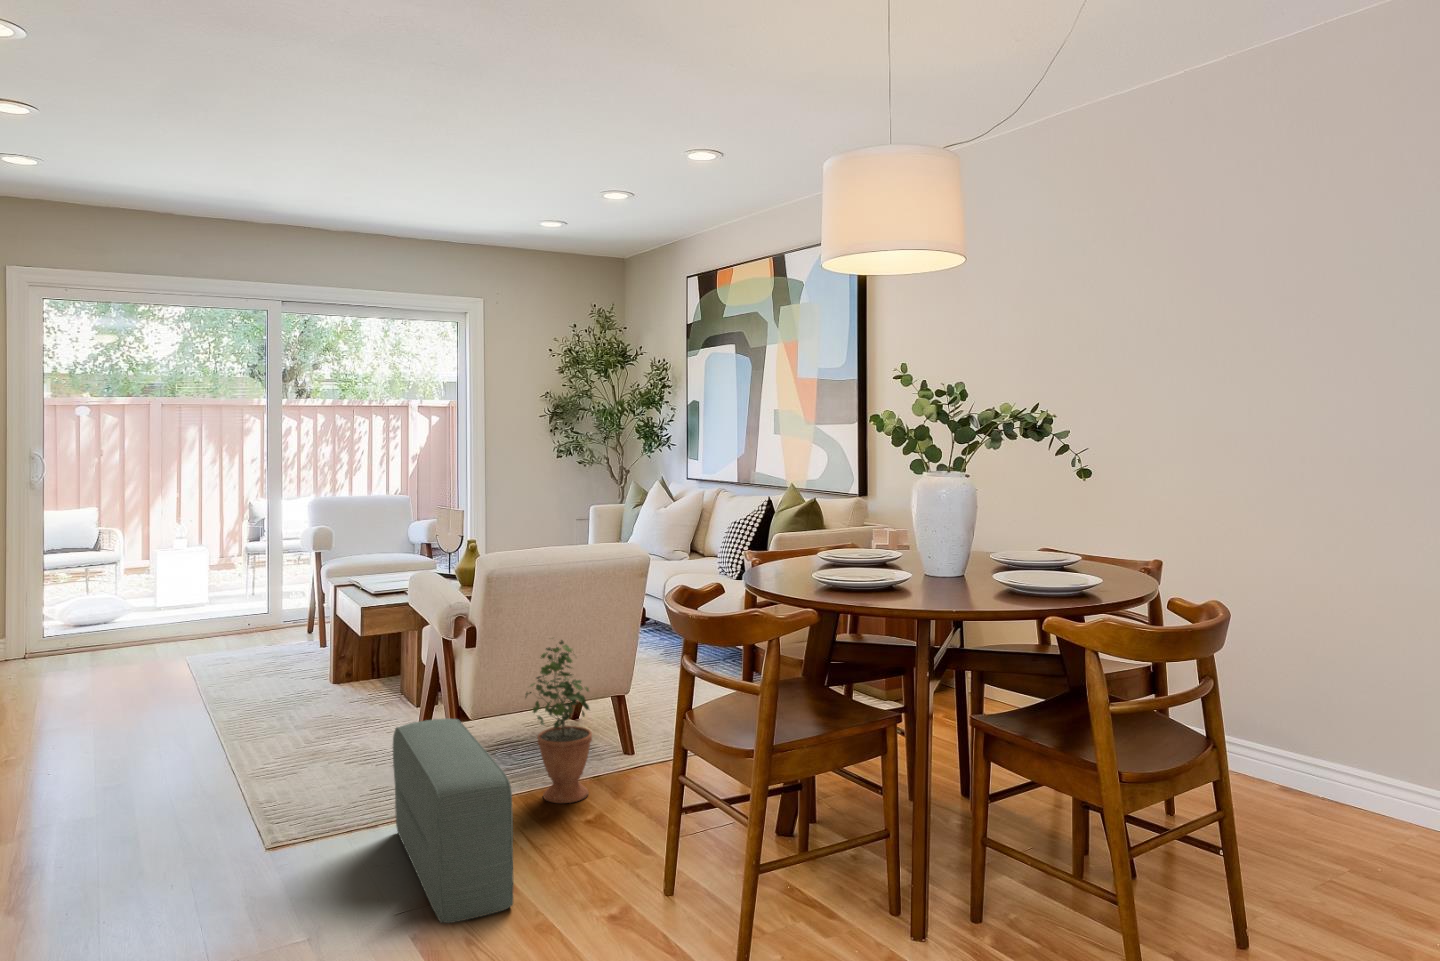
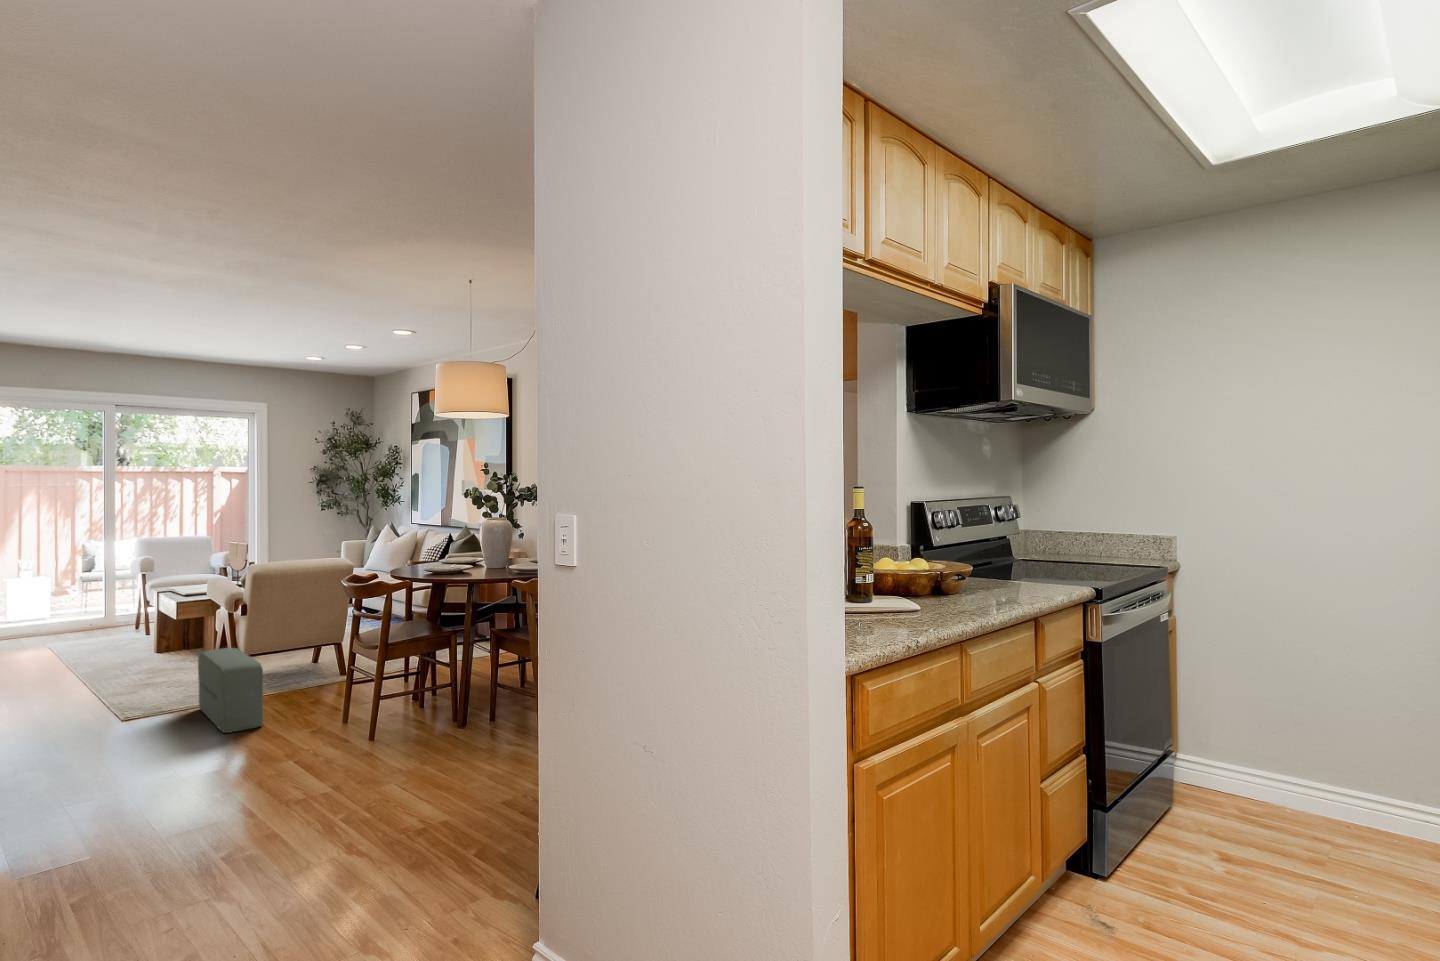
potted plant: present [526,640,592,803] -> none [277,607,317,694]

